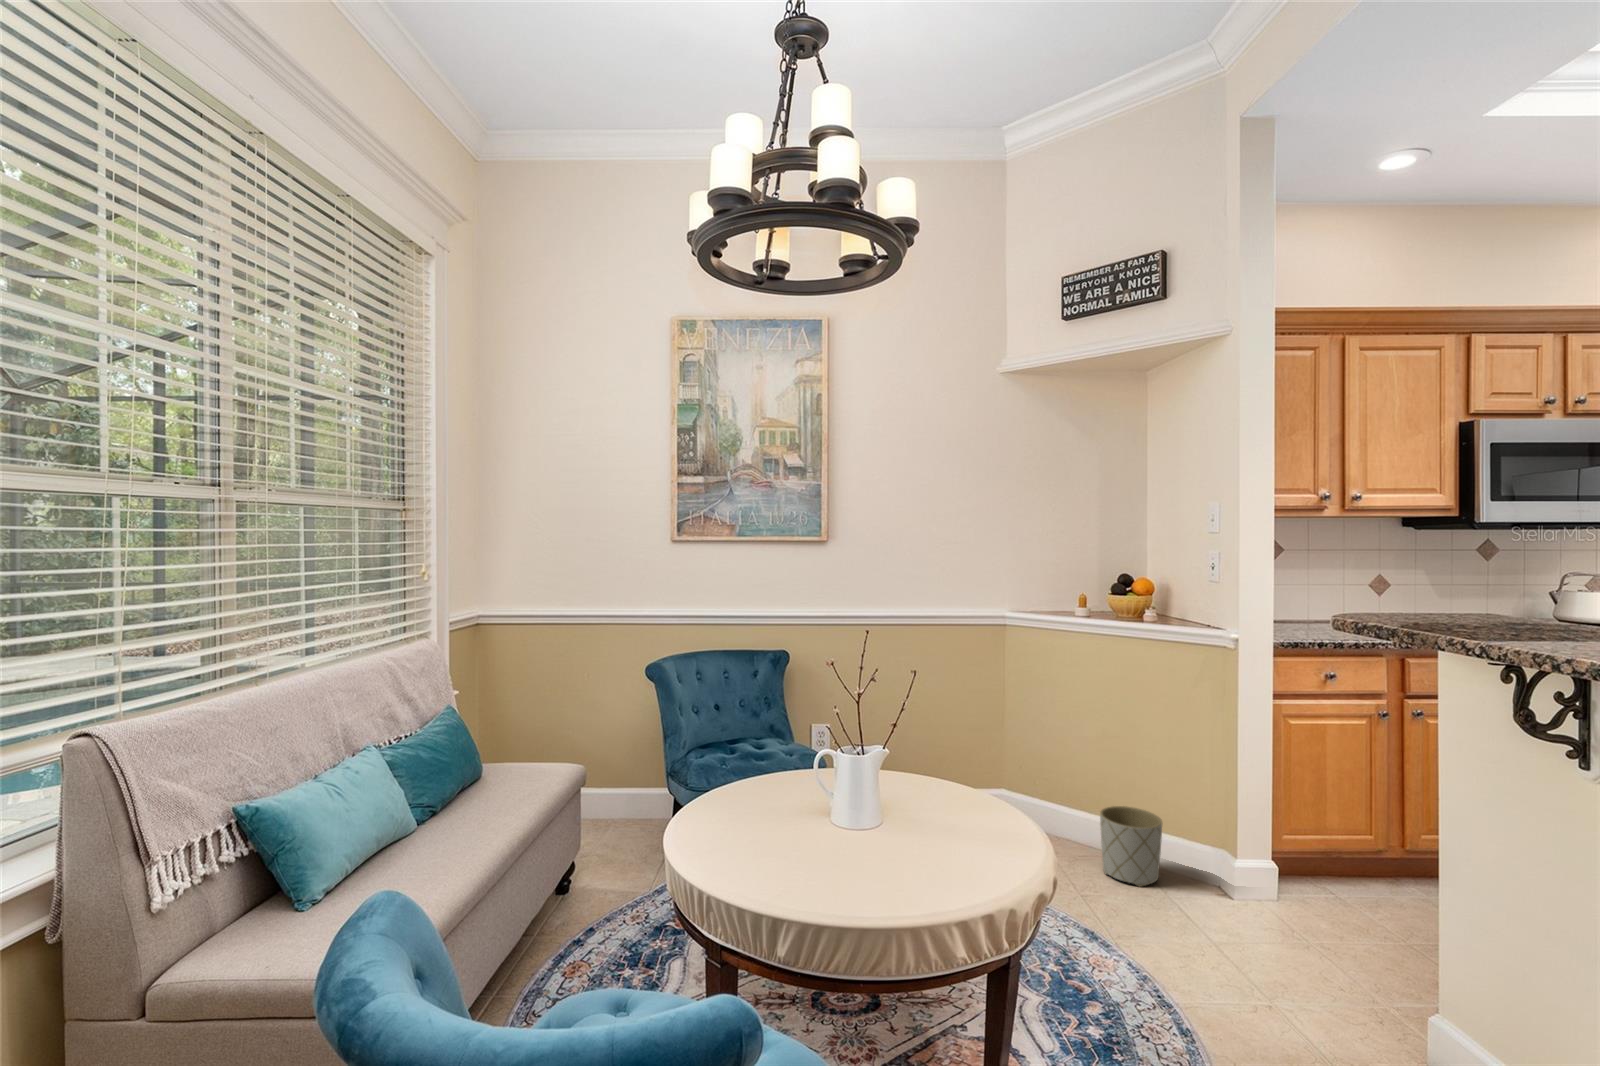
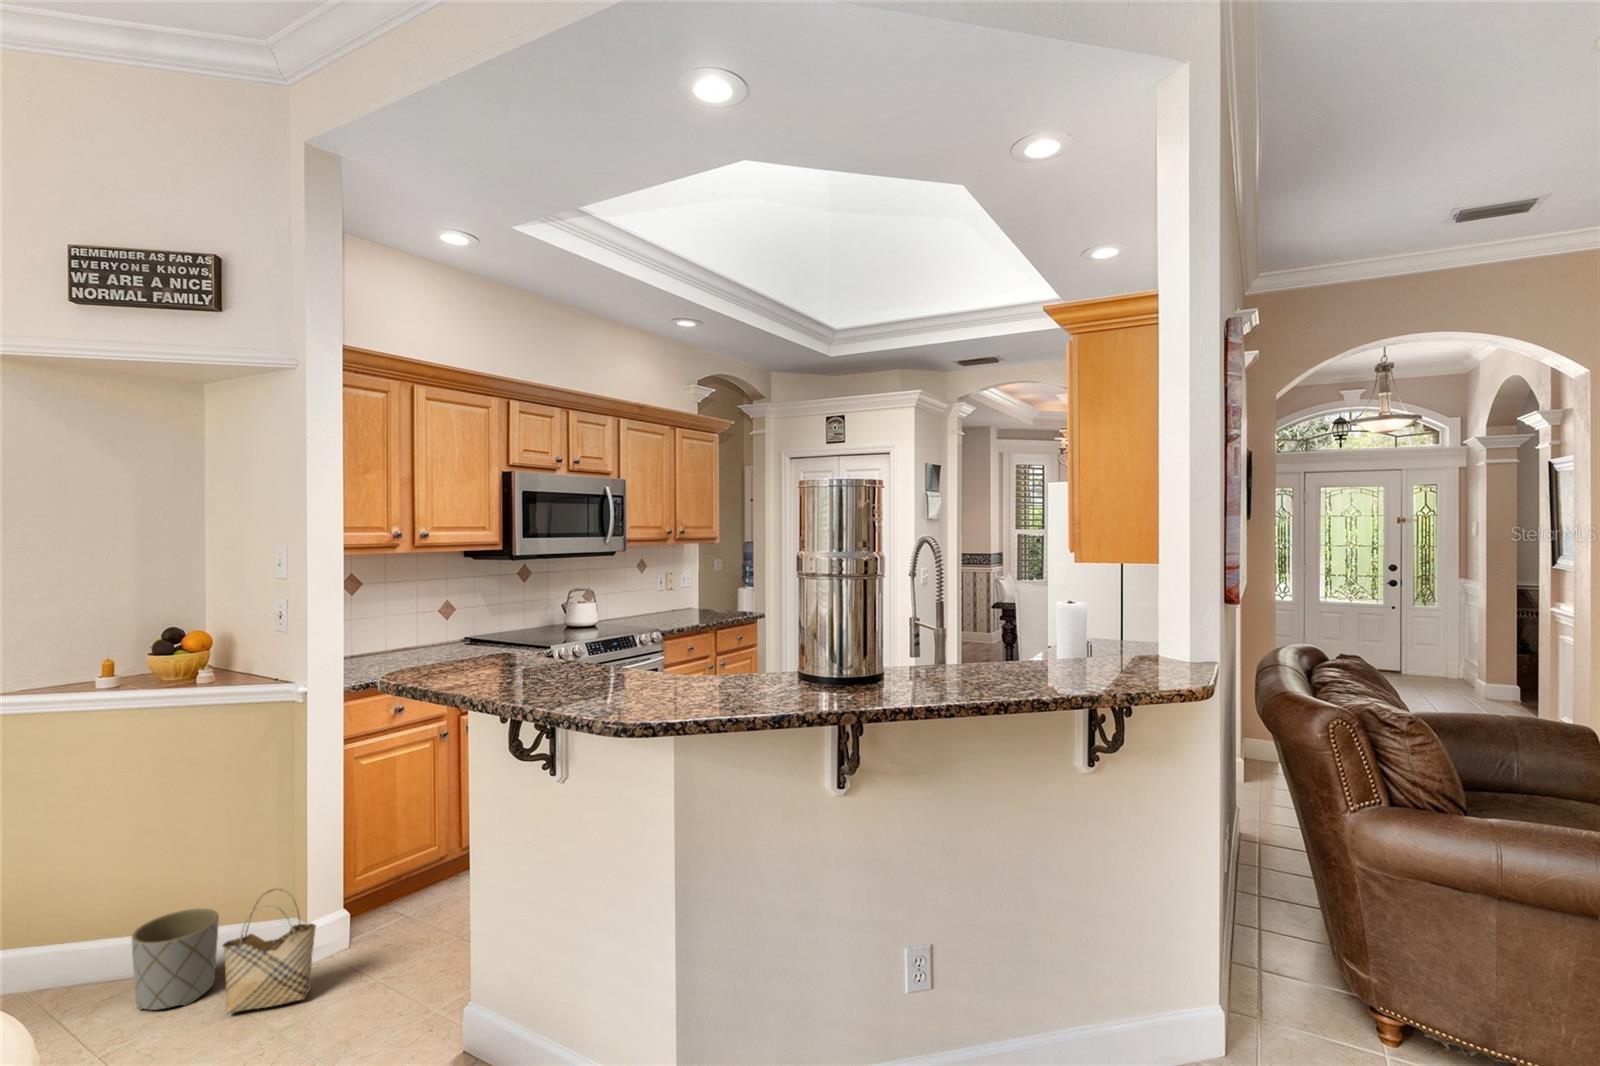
woven basket: none [1167,813,1250,927] -> present [223,889,316,1014]

